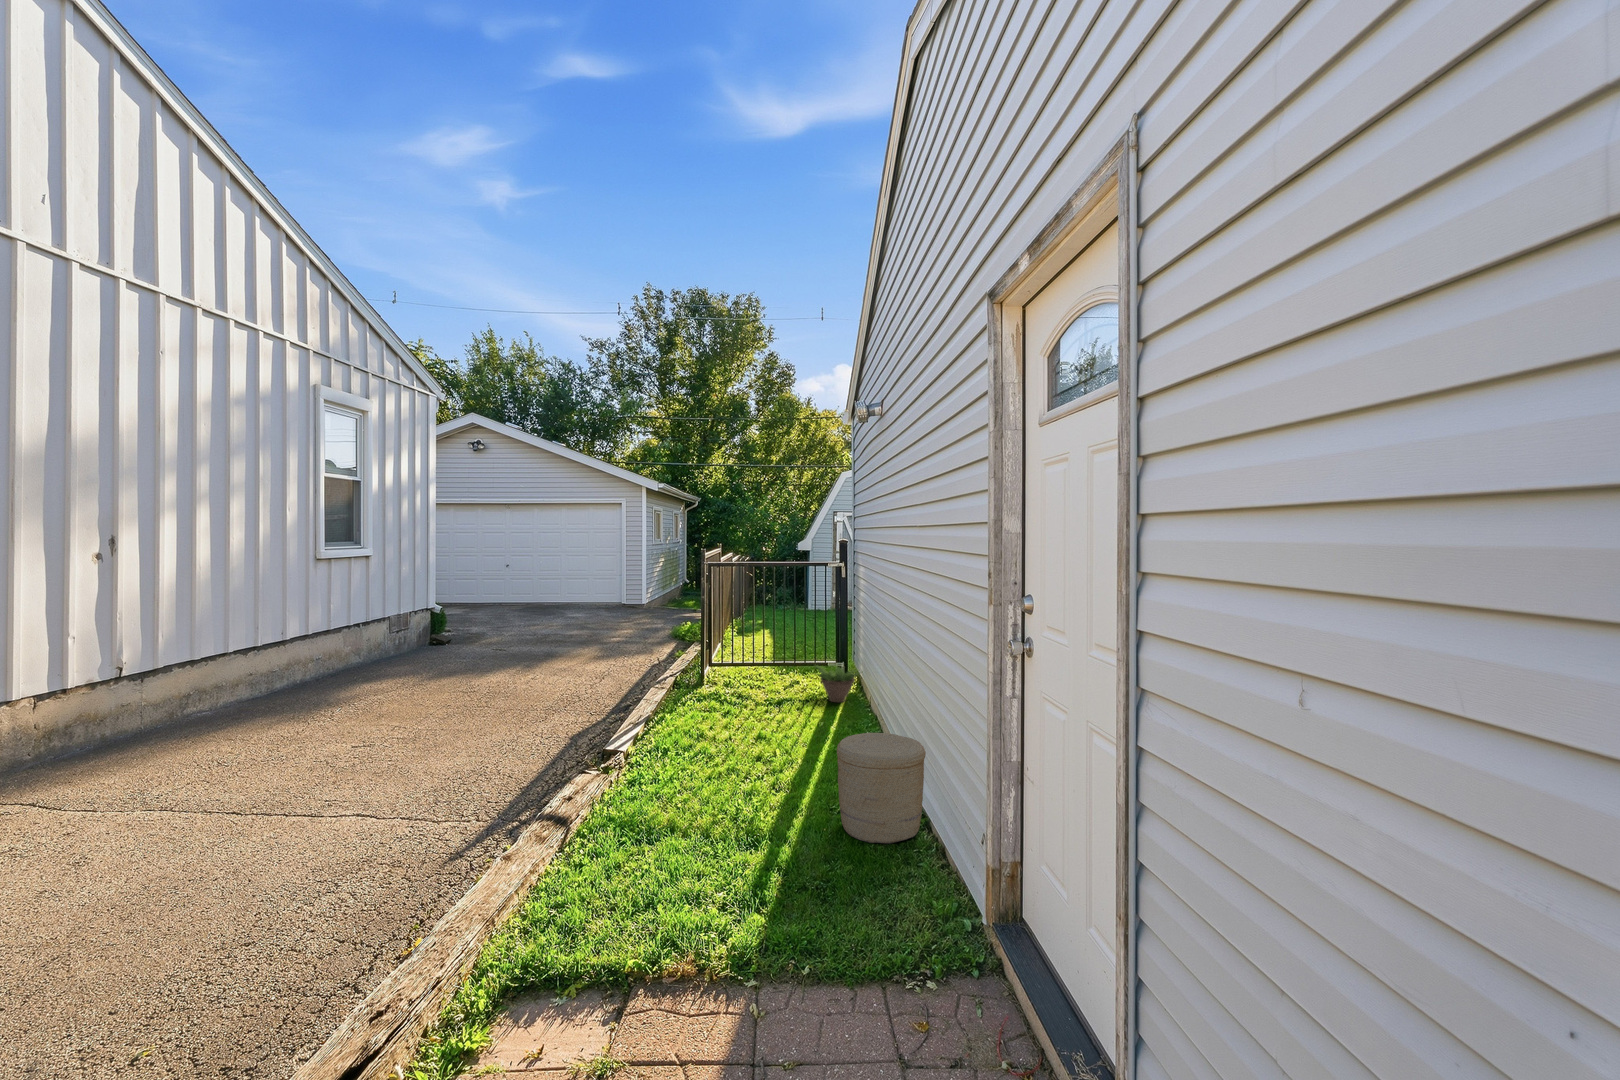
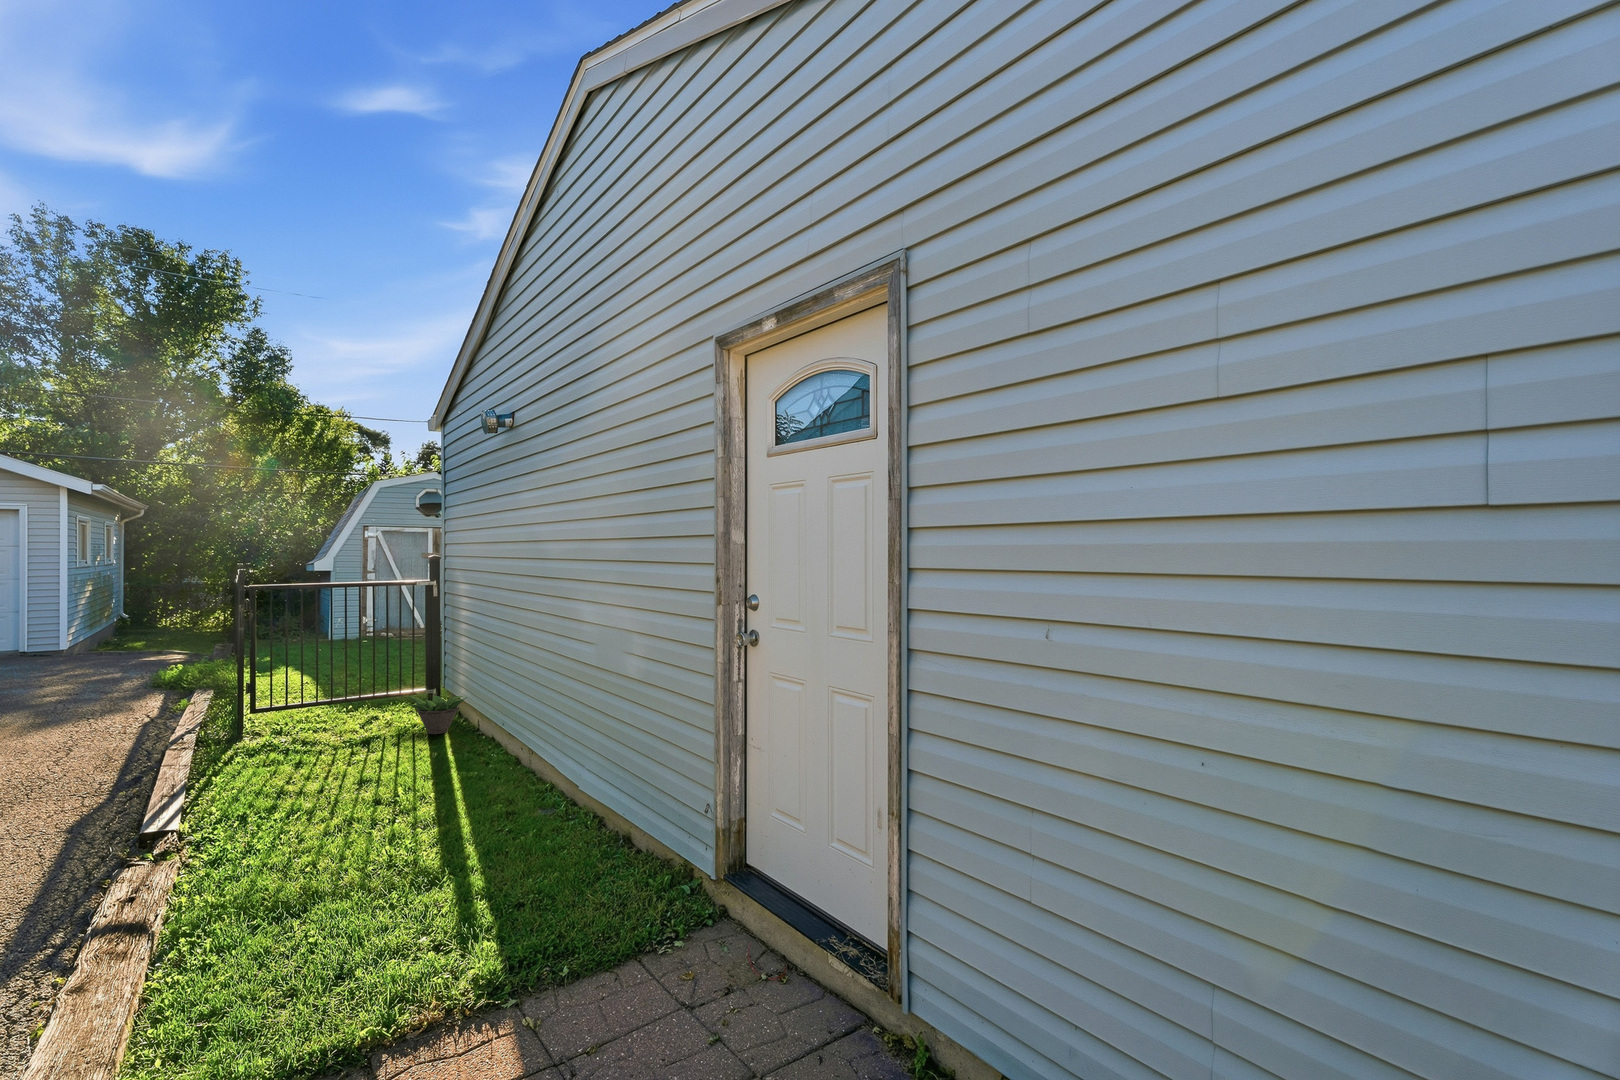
woven basket: present [837,733,926,843] -> none [517,744,609,853]

